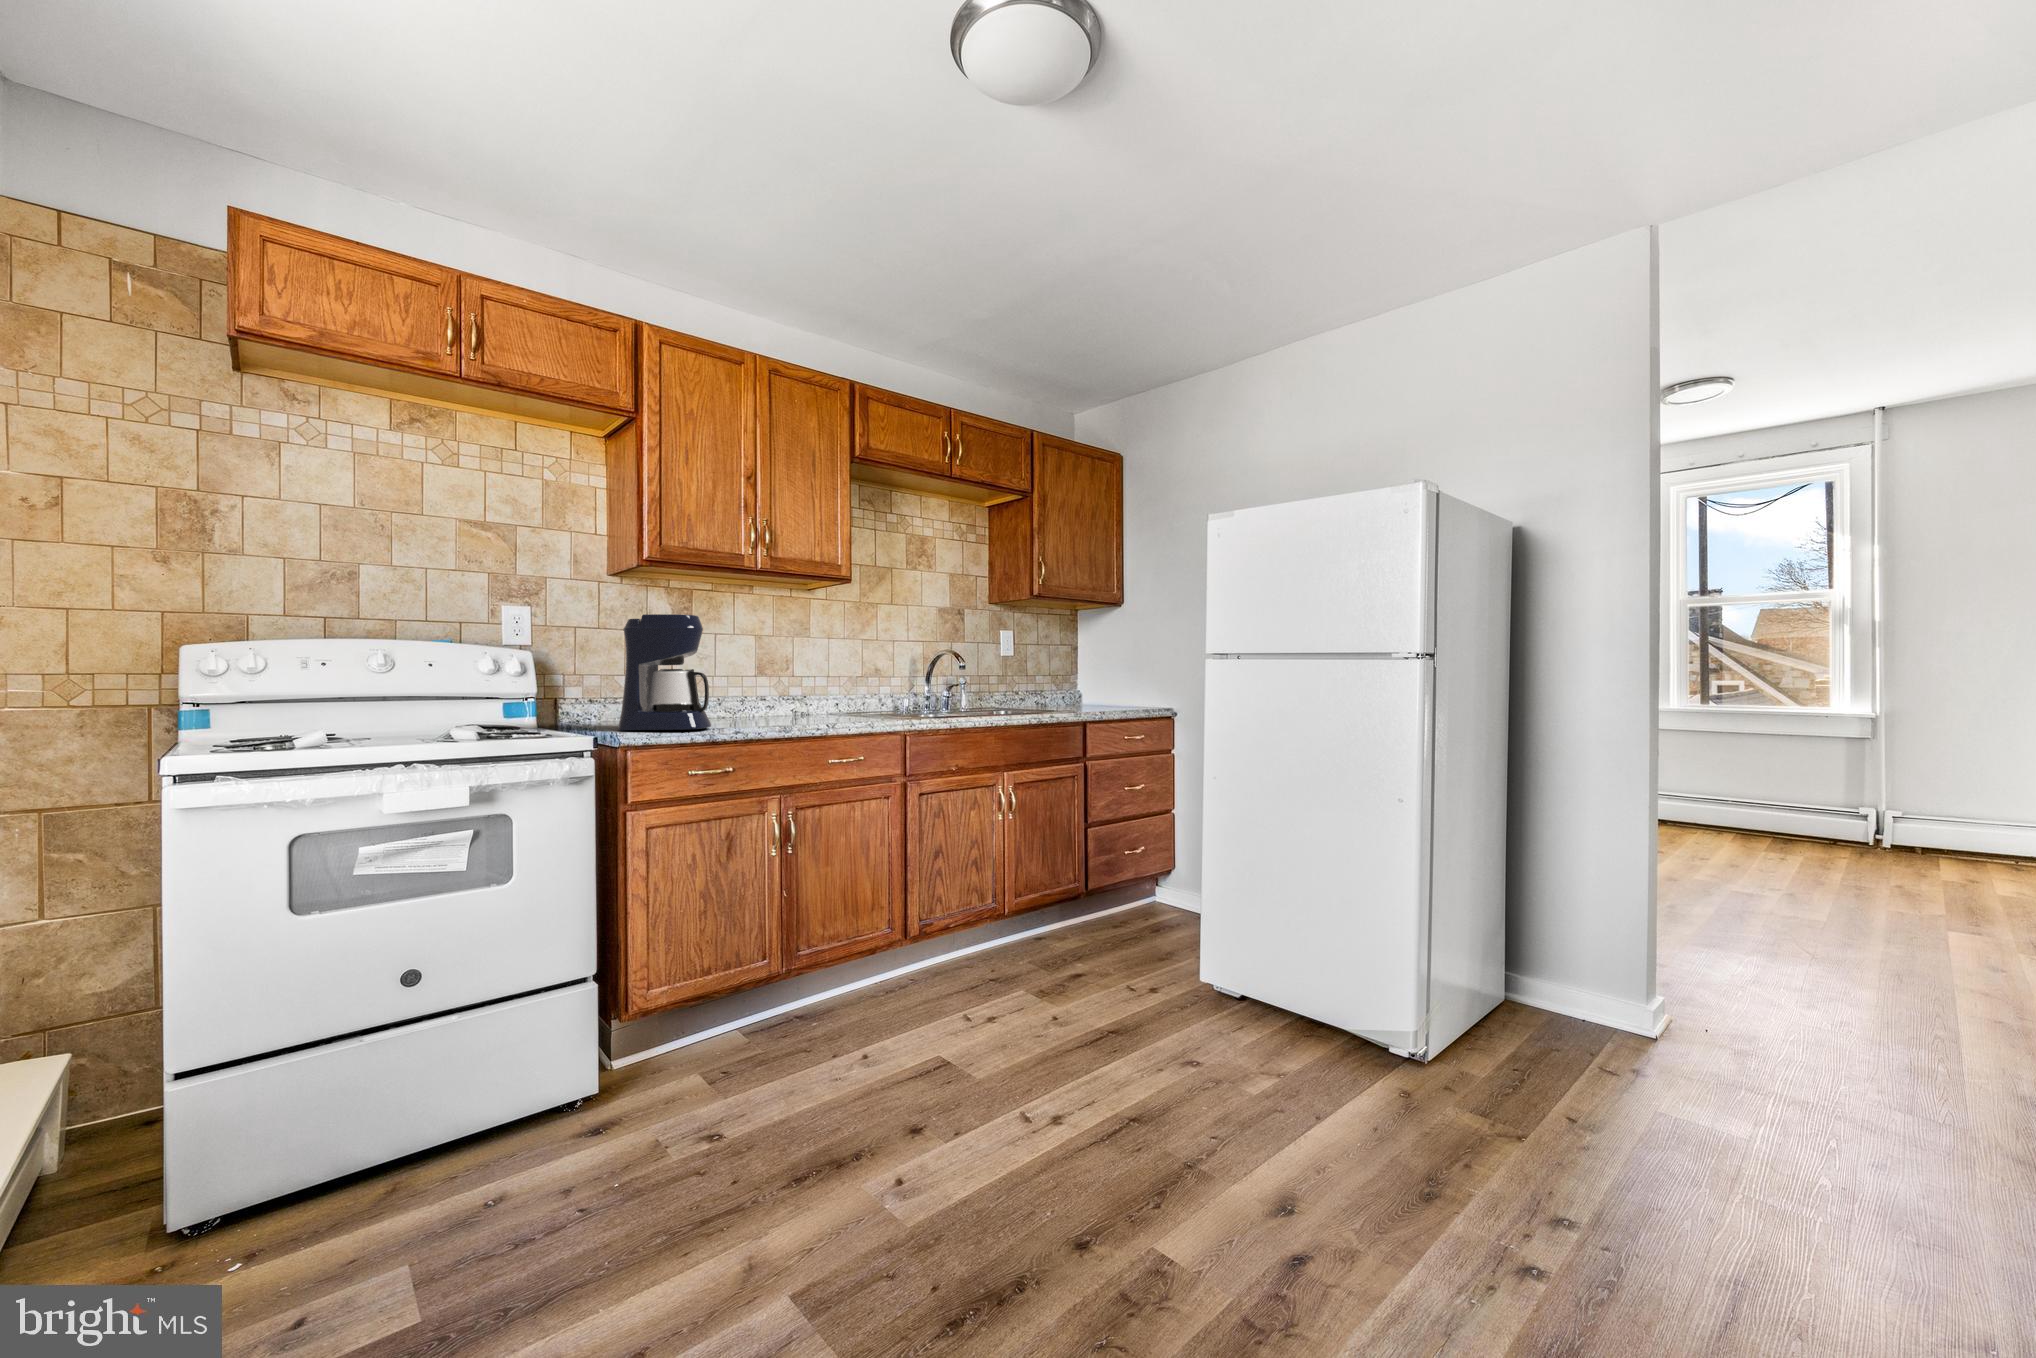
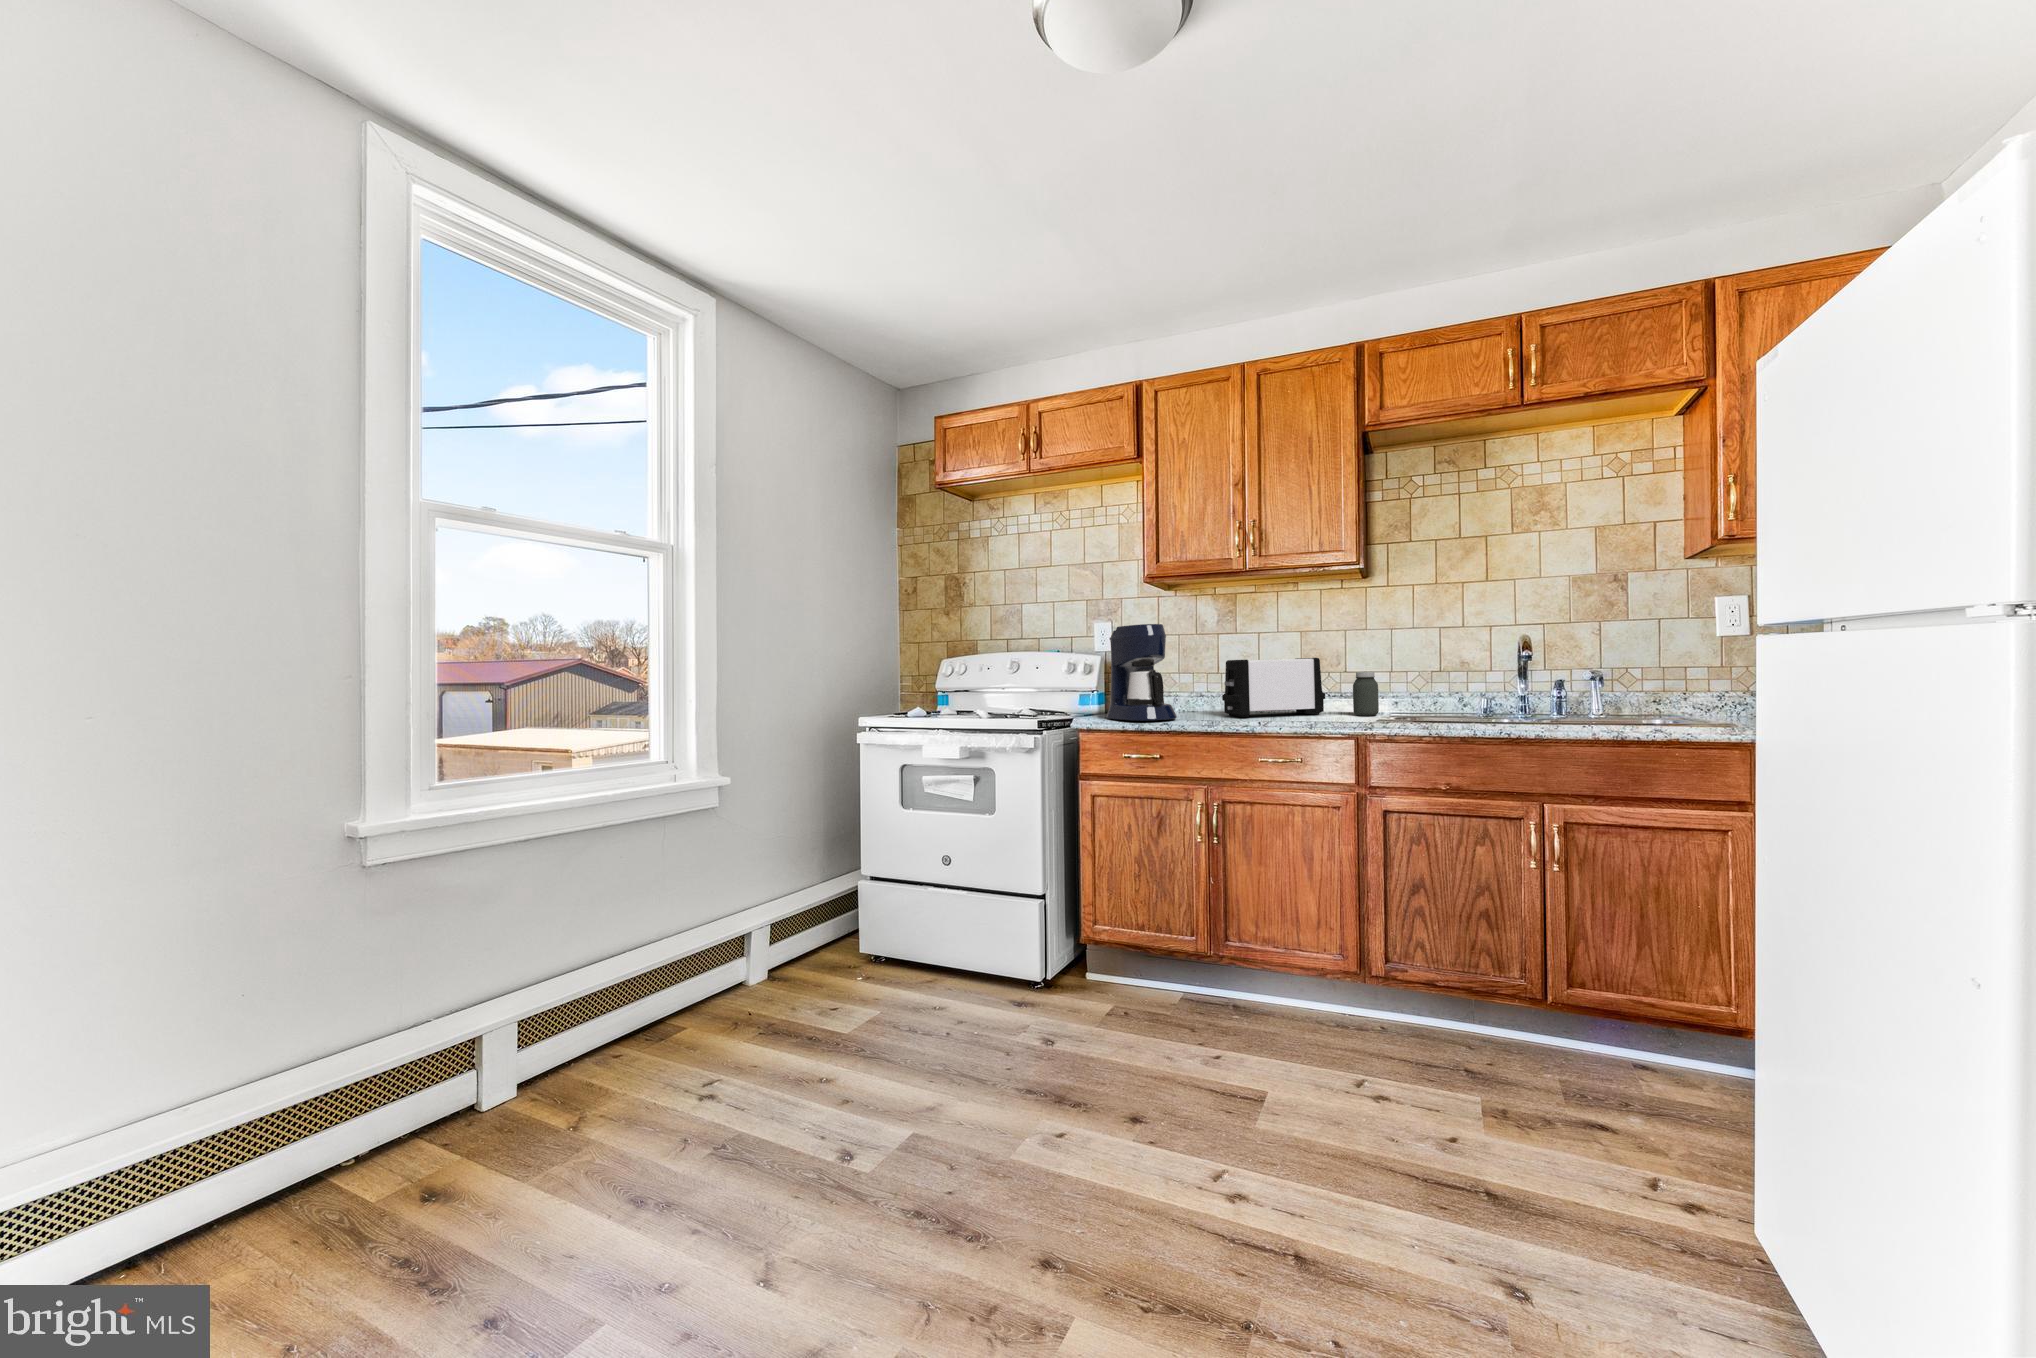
toaster: none [718,661,801,722] -> present [1222,658,1325,717]
jar: none [822,676,844,716] -> present [1353,672,1379,716]

